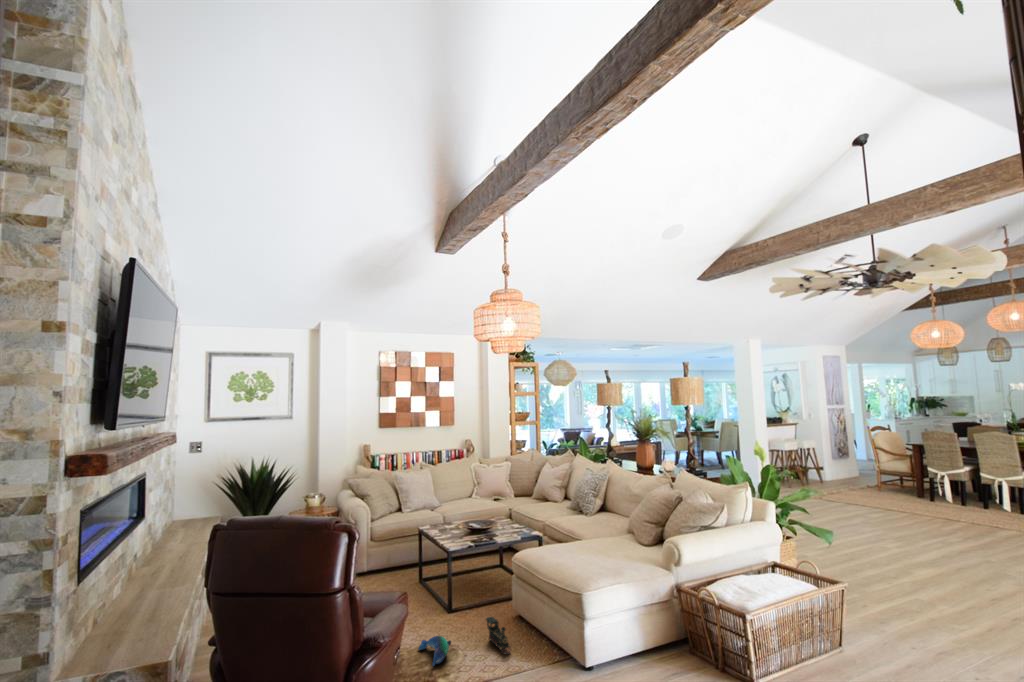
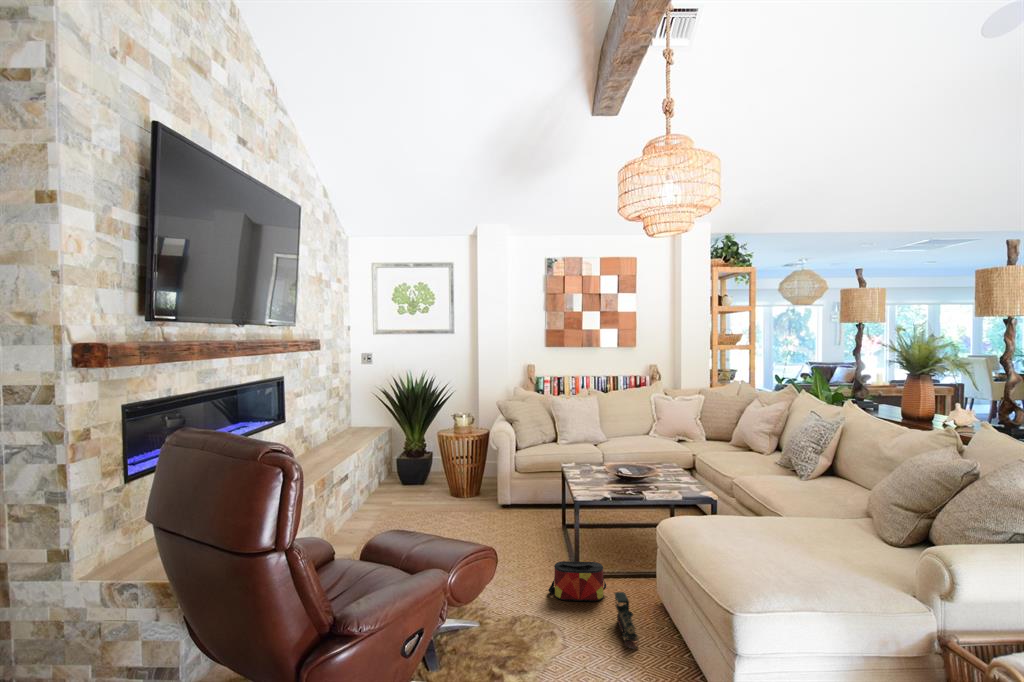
bag: none [430,600,474,635] -> present [548,561,606,601]
plush toy: present [418,636,451,666] -> none [523,602,560,642]

